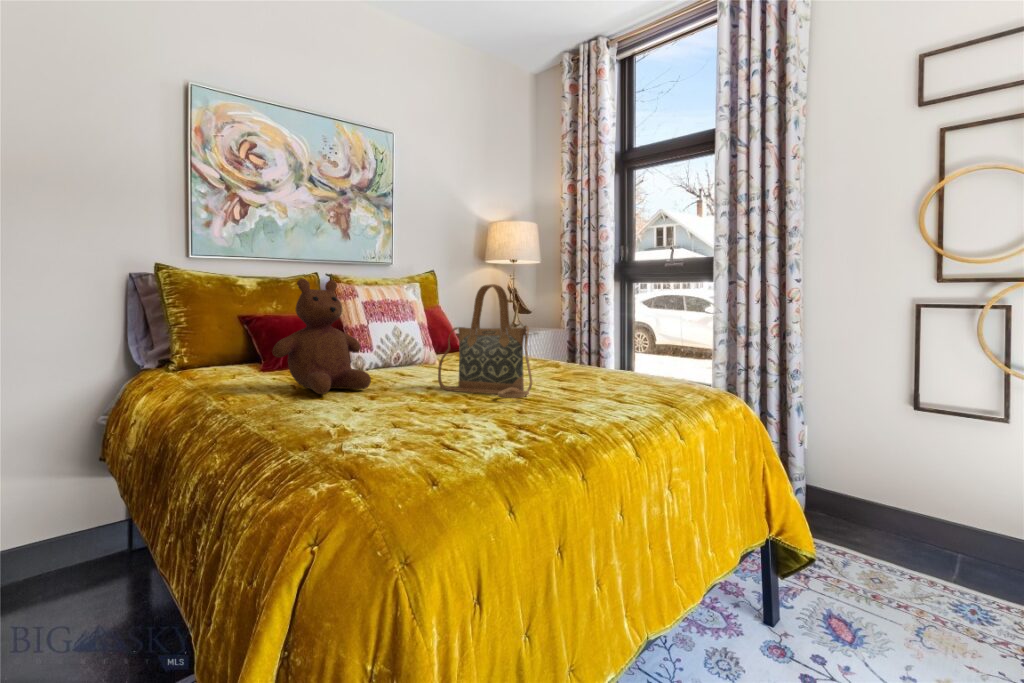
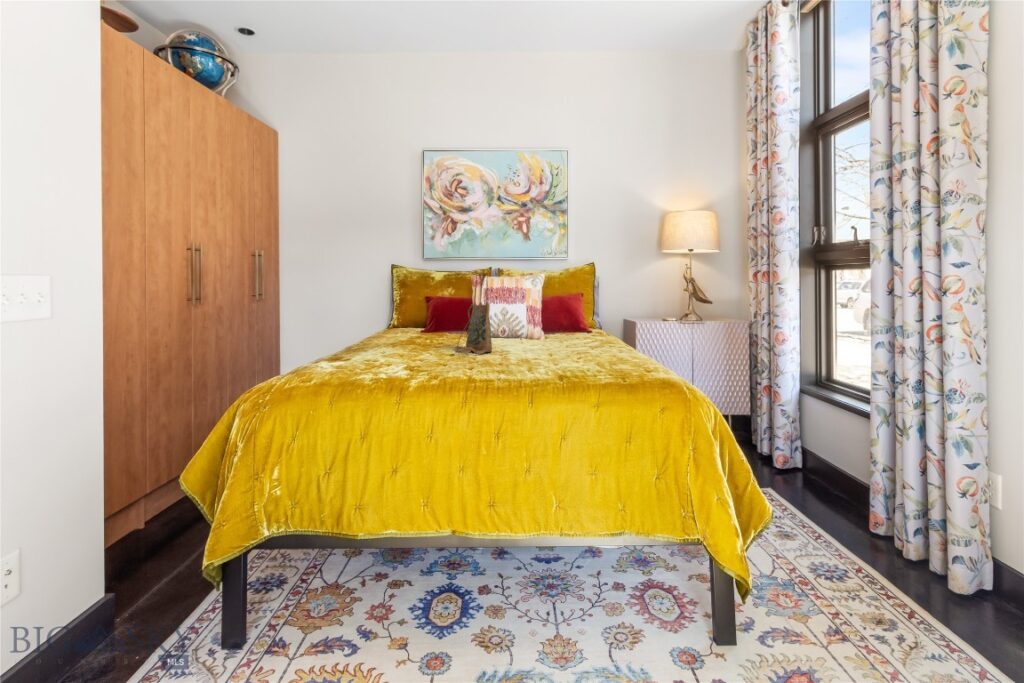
teddy bear: present [273,279,371,394] -> none [380,272,439,344]

